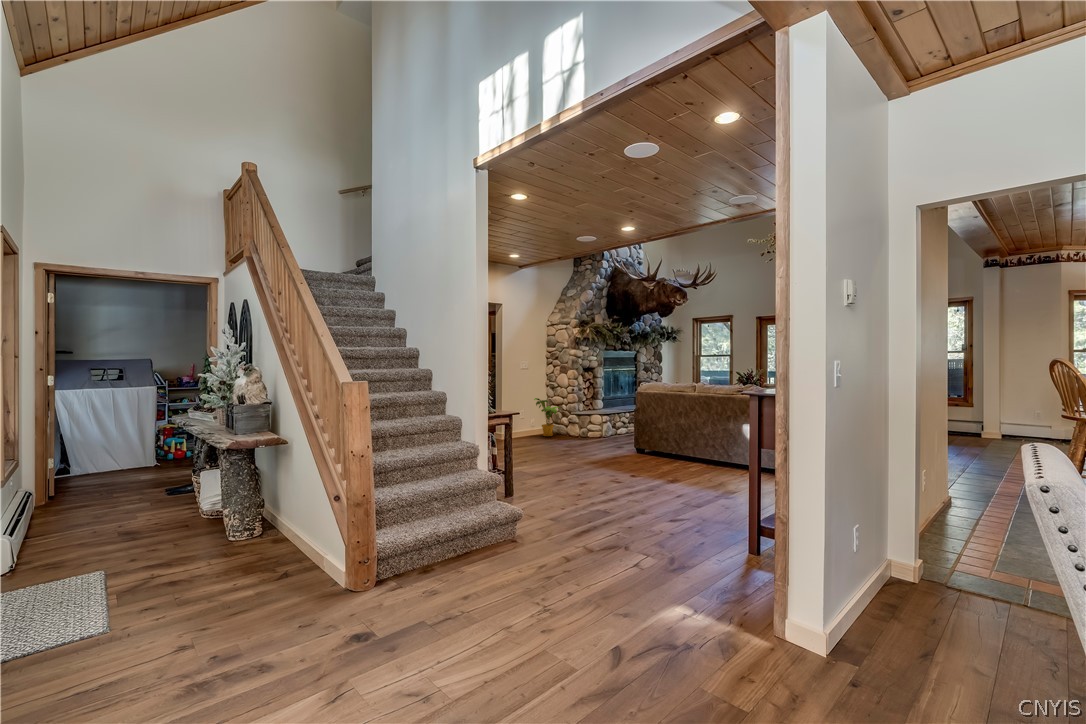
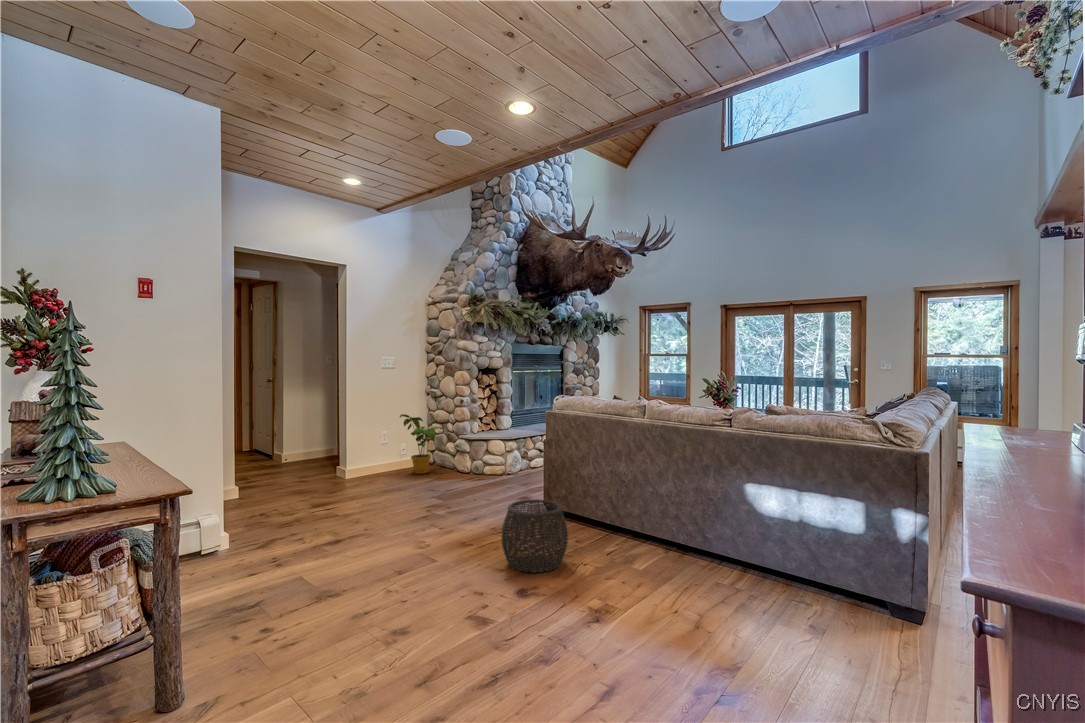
woven basket: none [620,440,654,474] -> present [501,499,568,573]

